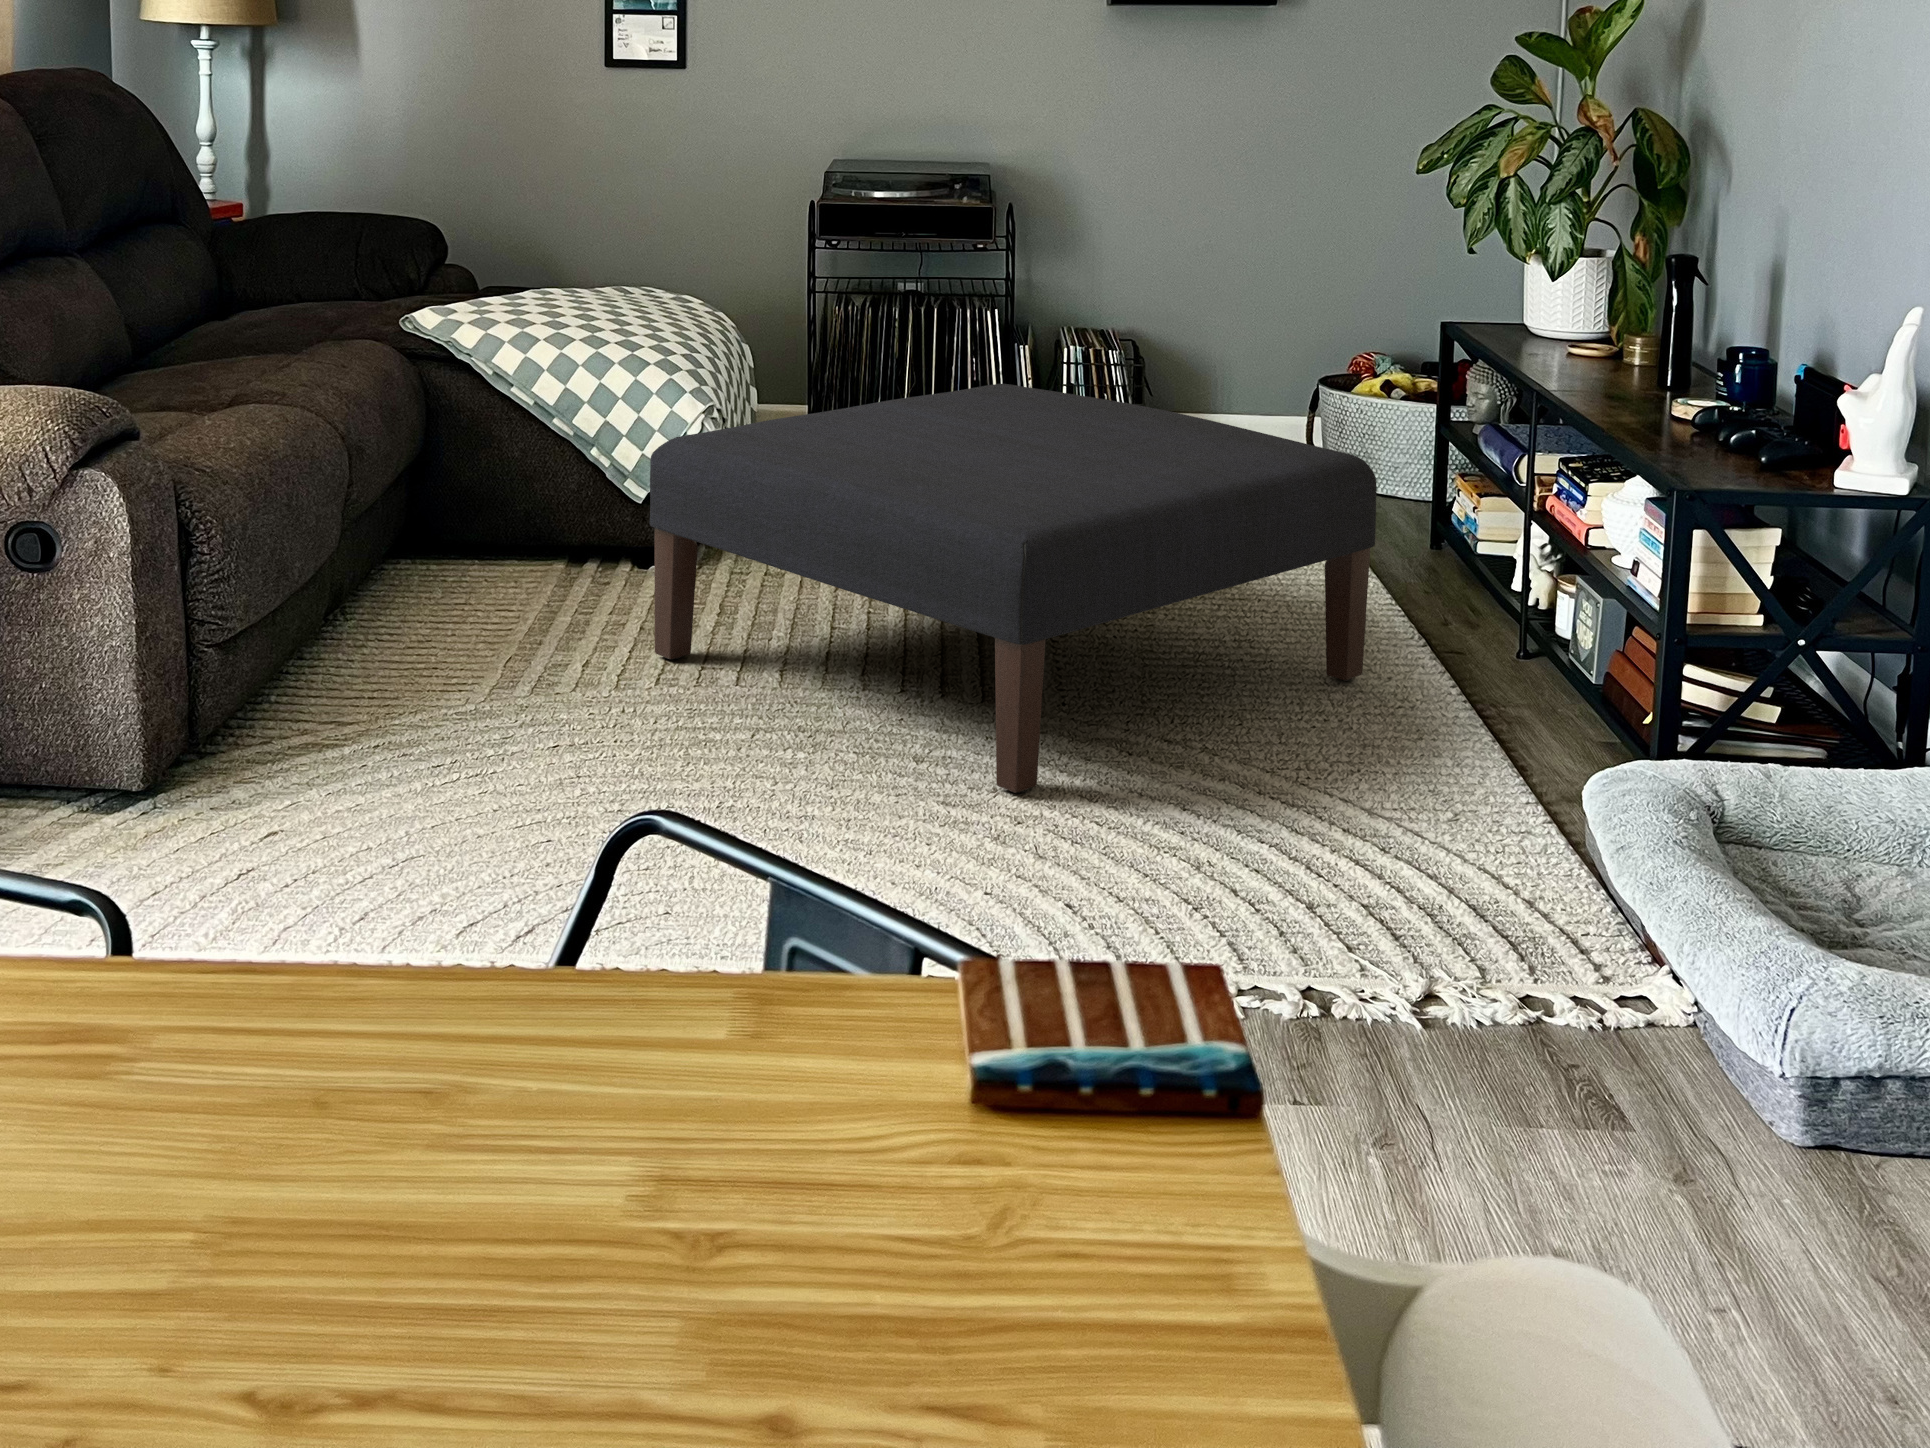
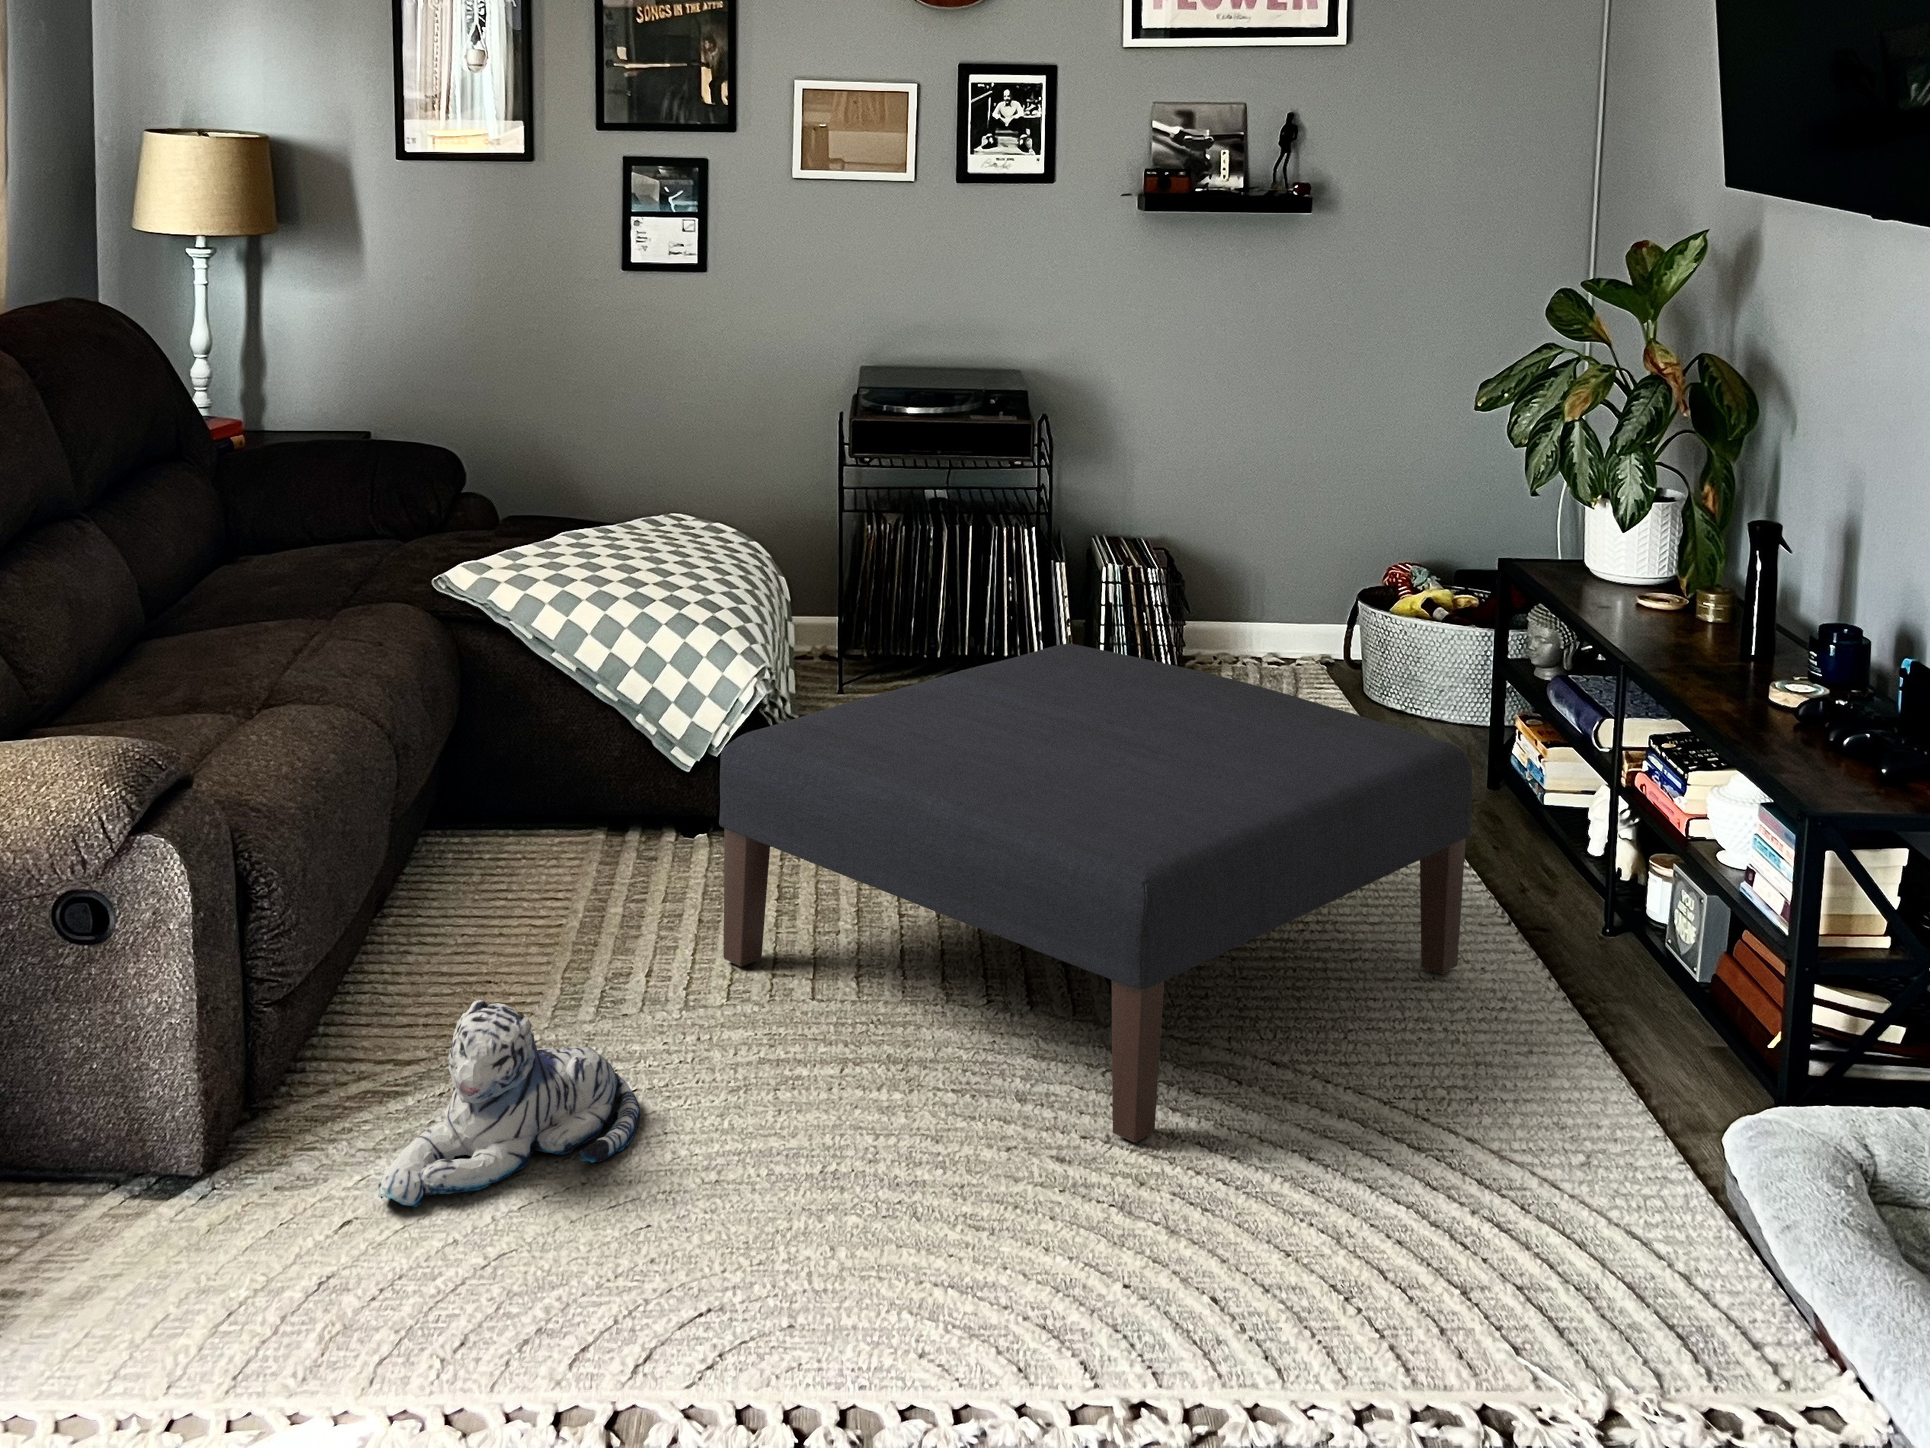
plush toy: none [302,639,554,818] -> present [378,1000,640,1207]

